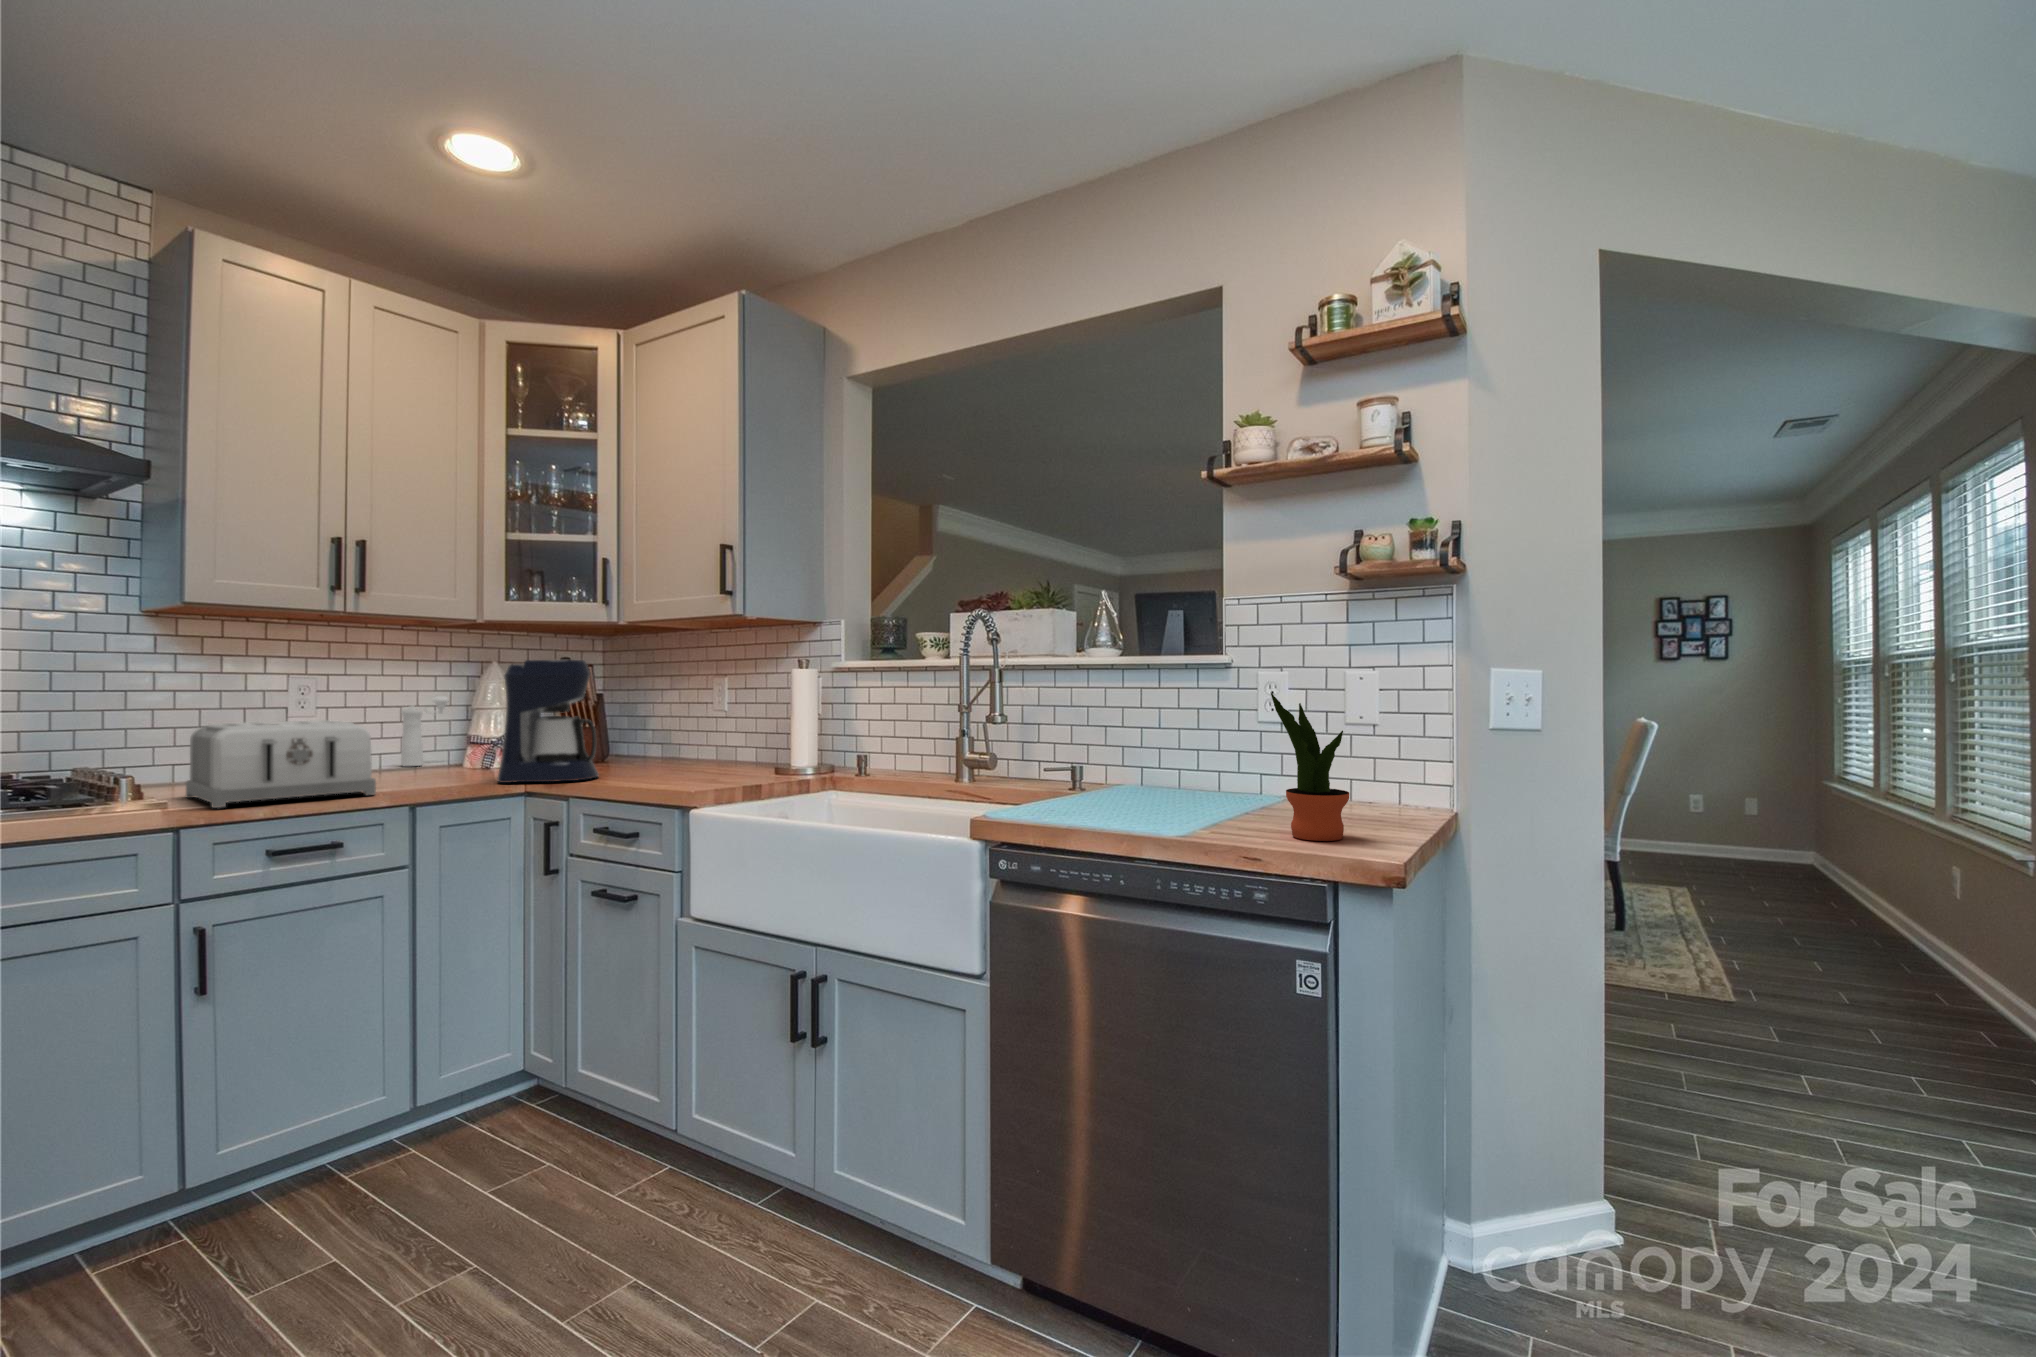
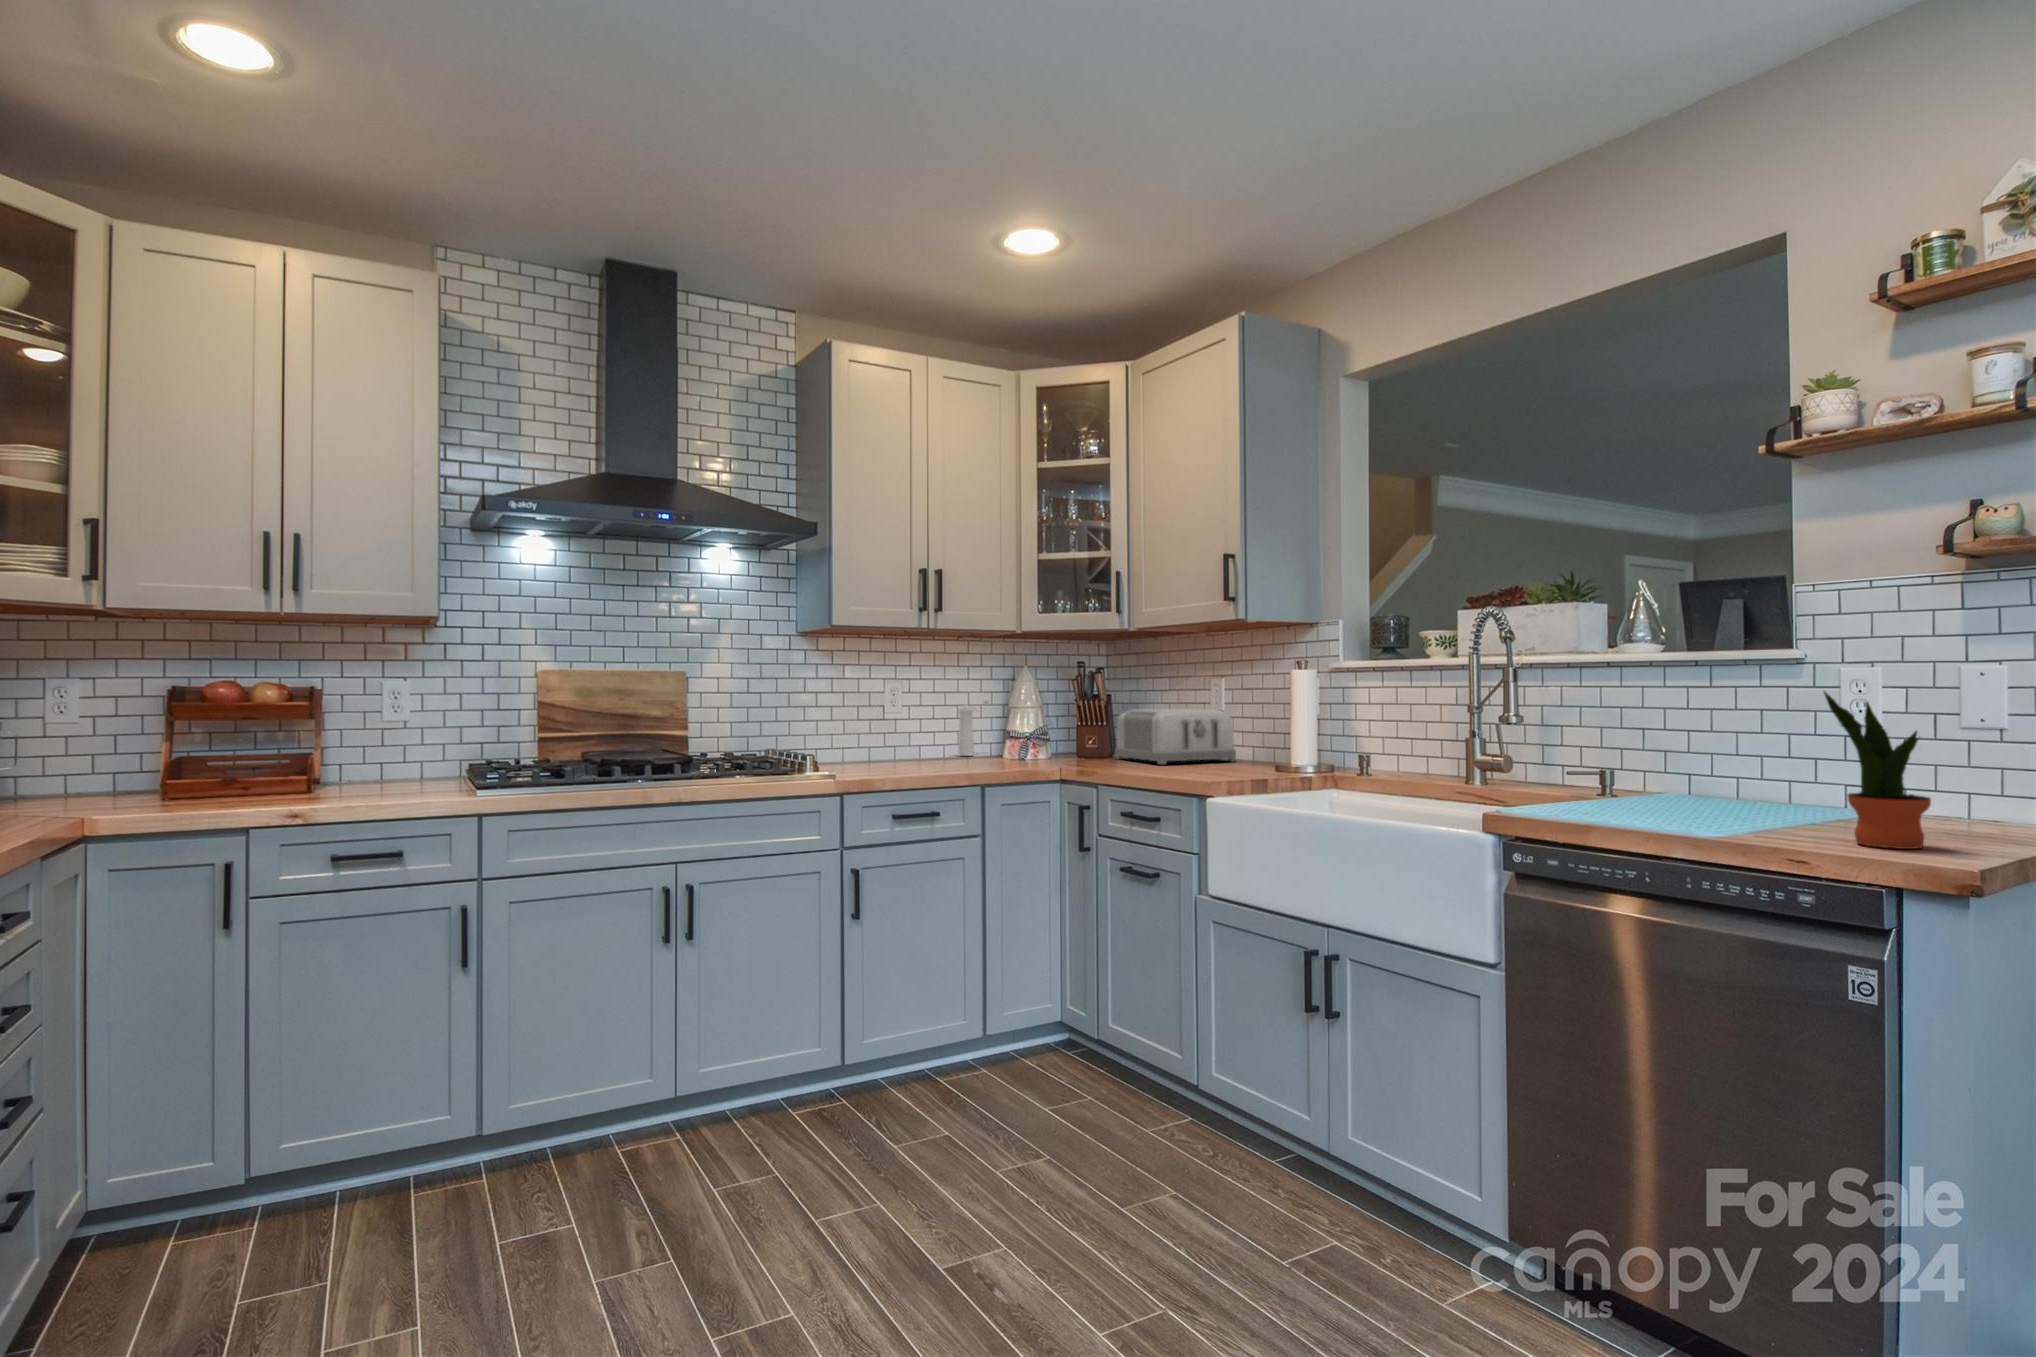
coffee maker: present [497,660,599,783] -> none [1041,665,1119,771]
toaster: present [186,720,376,808] -> present [1115,709,1236,764]

